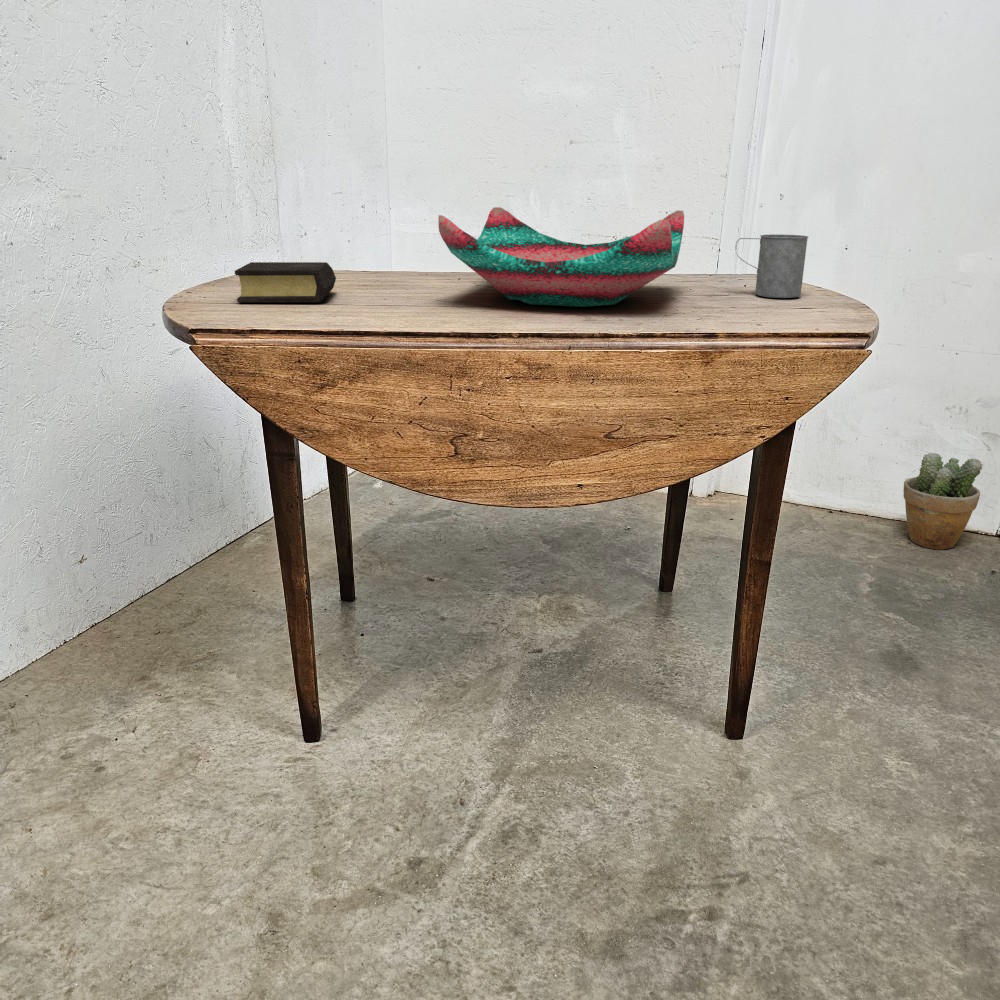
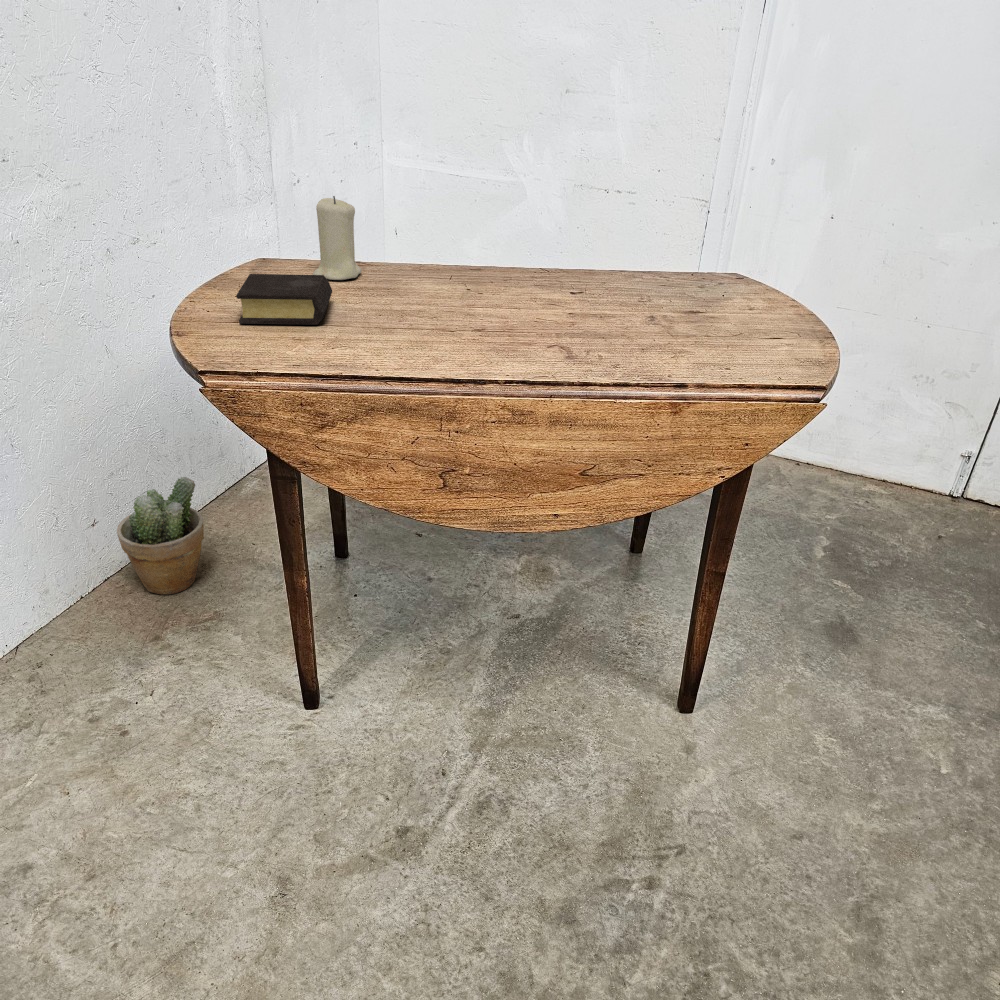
candle: none [317,196,367,281] -> present [313,196,361,280]
decorative bowl: present [438,207,684,307] -> none [431,213,667,337]
mug: present [735,234,808,298] -> none [714,255,784,320]
potted plant: present [904,453,983,549] -> present [117,477,204,594]

